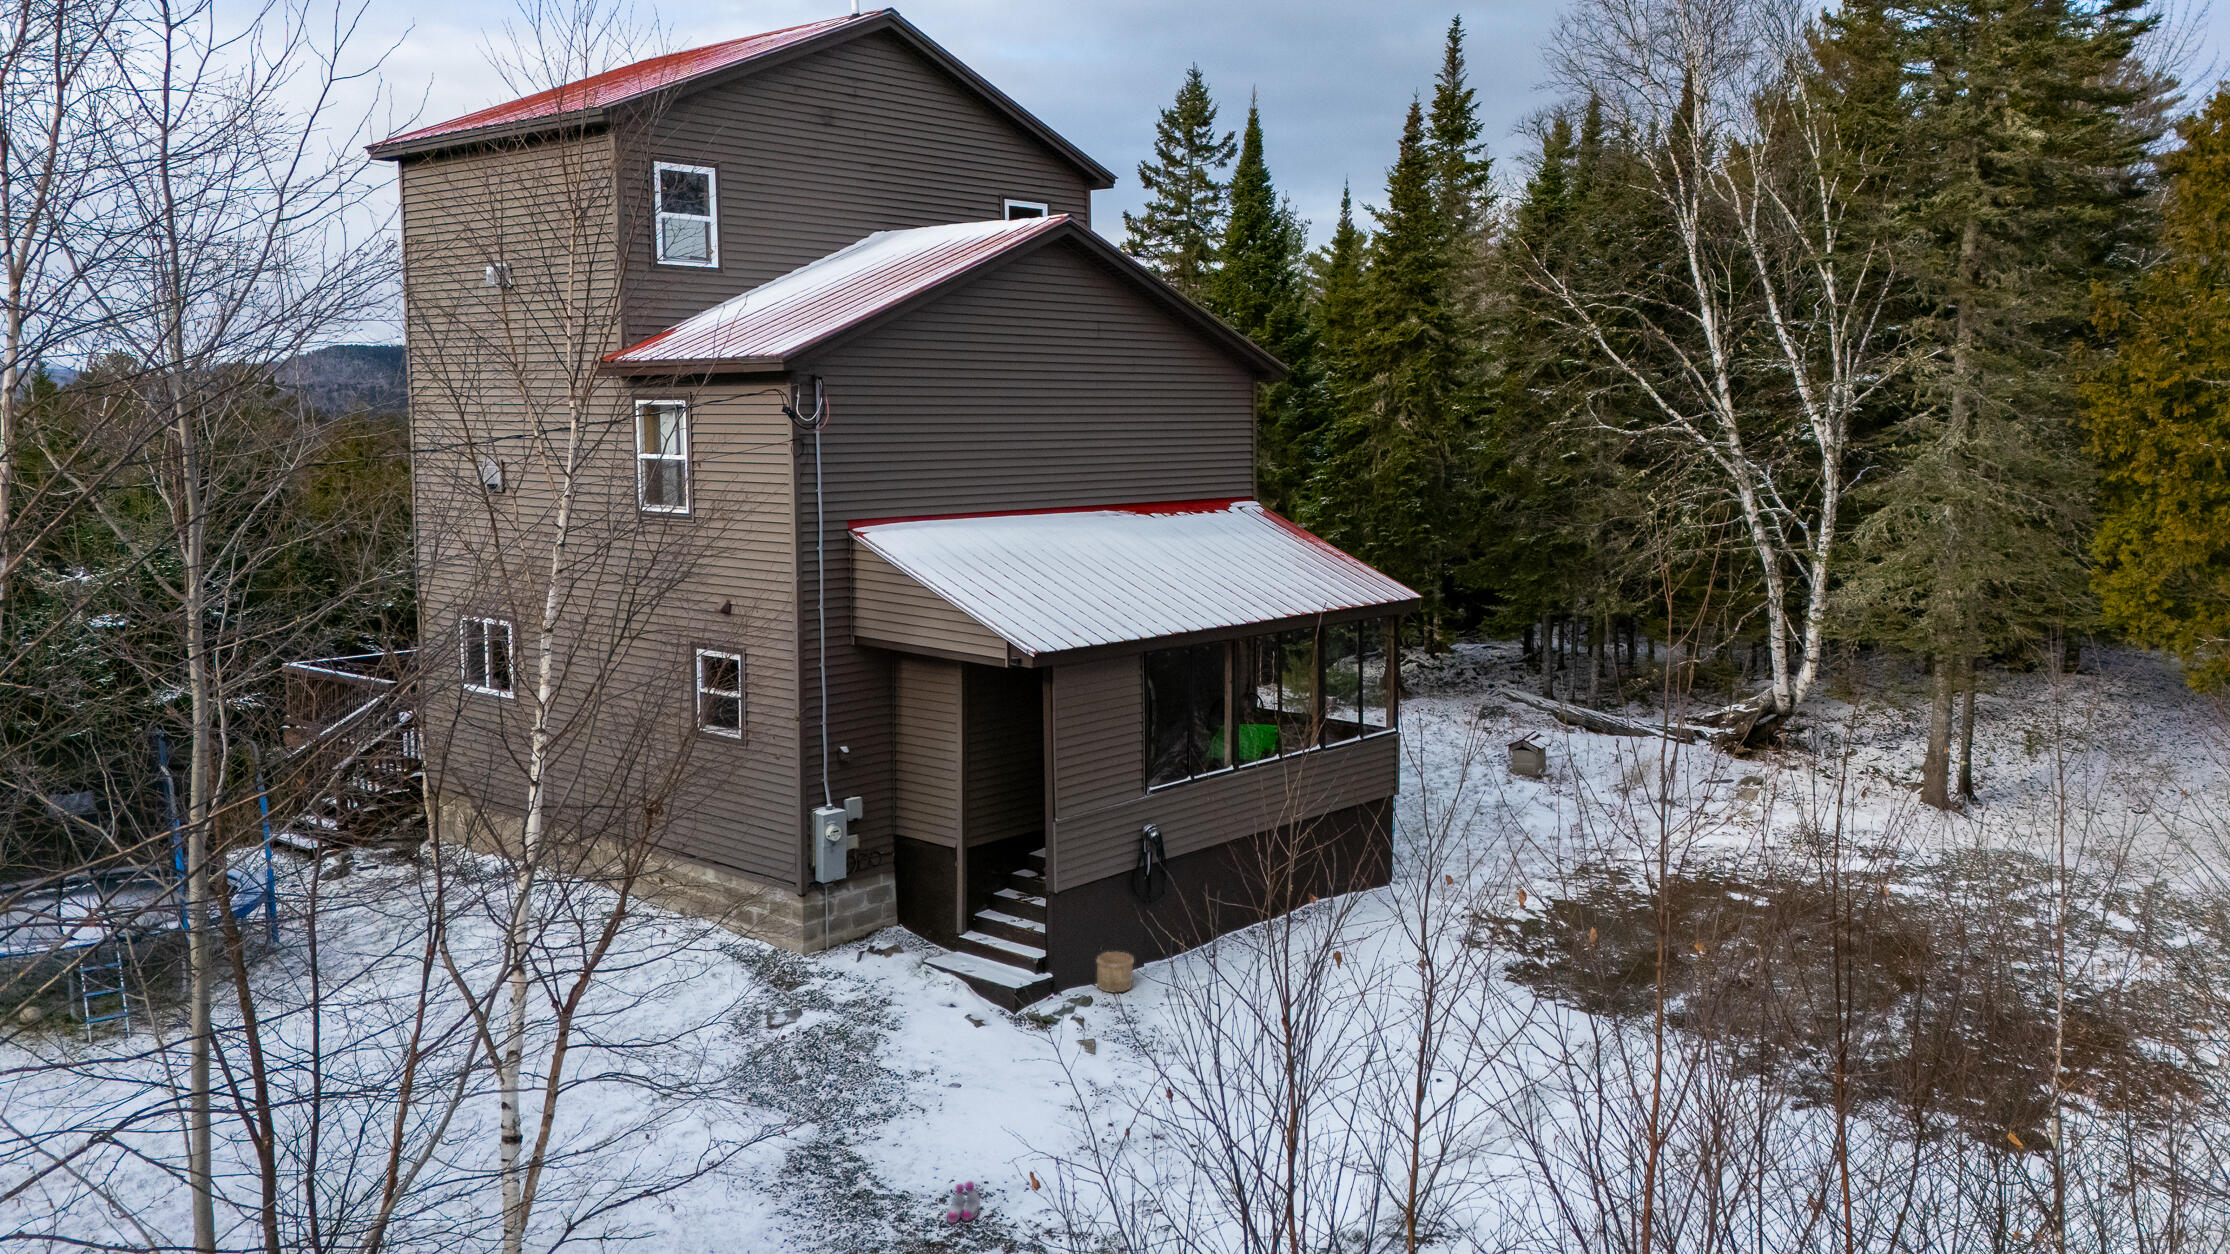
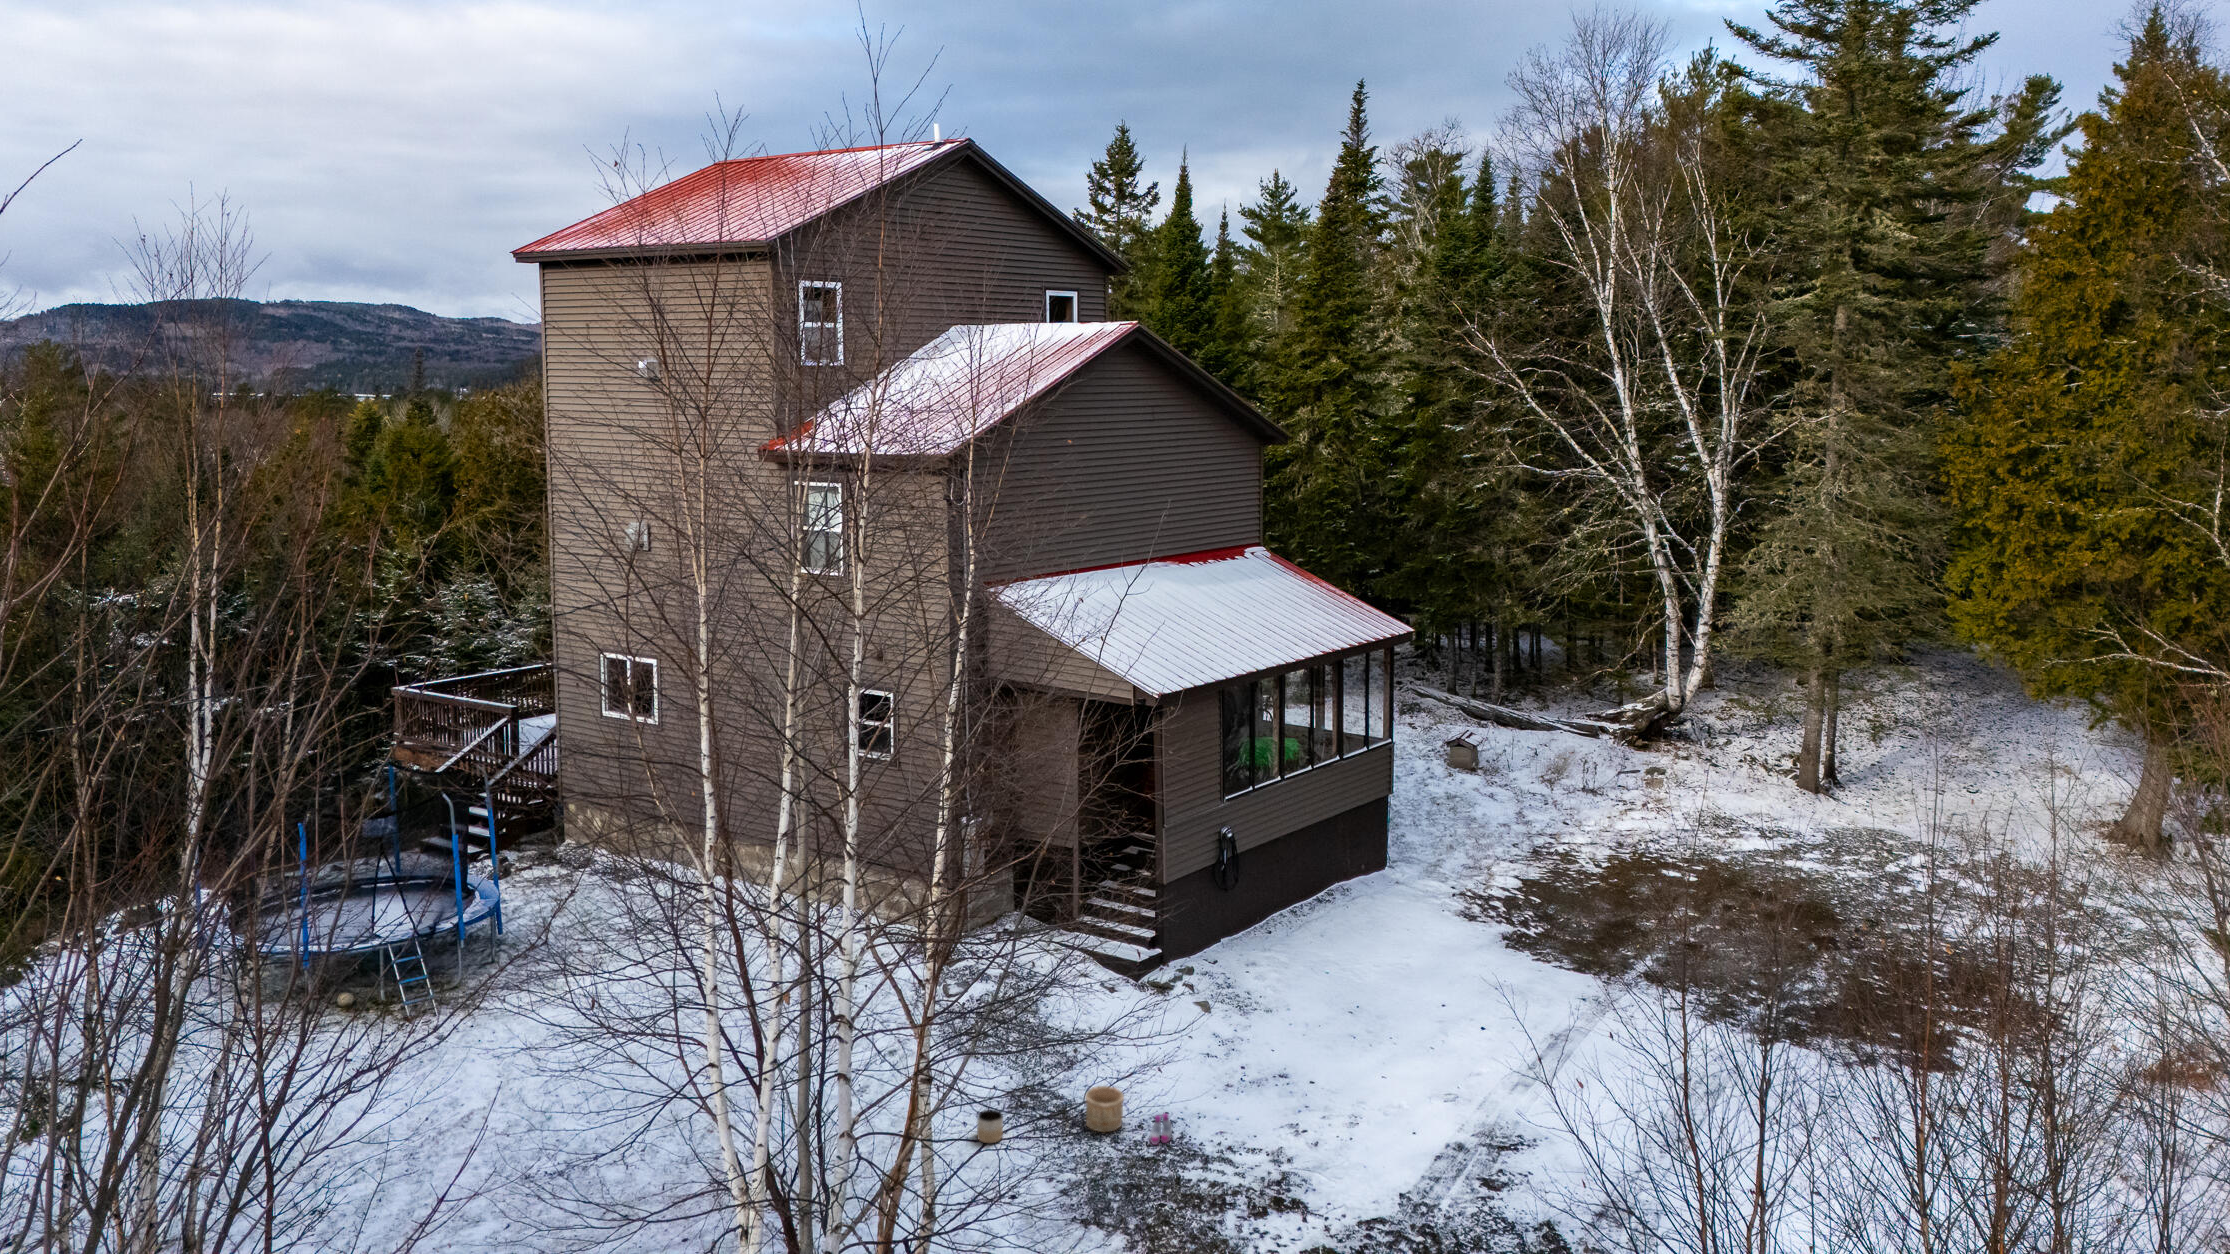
wooden bucket: present [1097,952,1134,993] -> present [1085,1086,1124,1132]
planter: none [716,1172,751,1217] -> present [977,1110,1003,1143]

